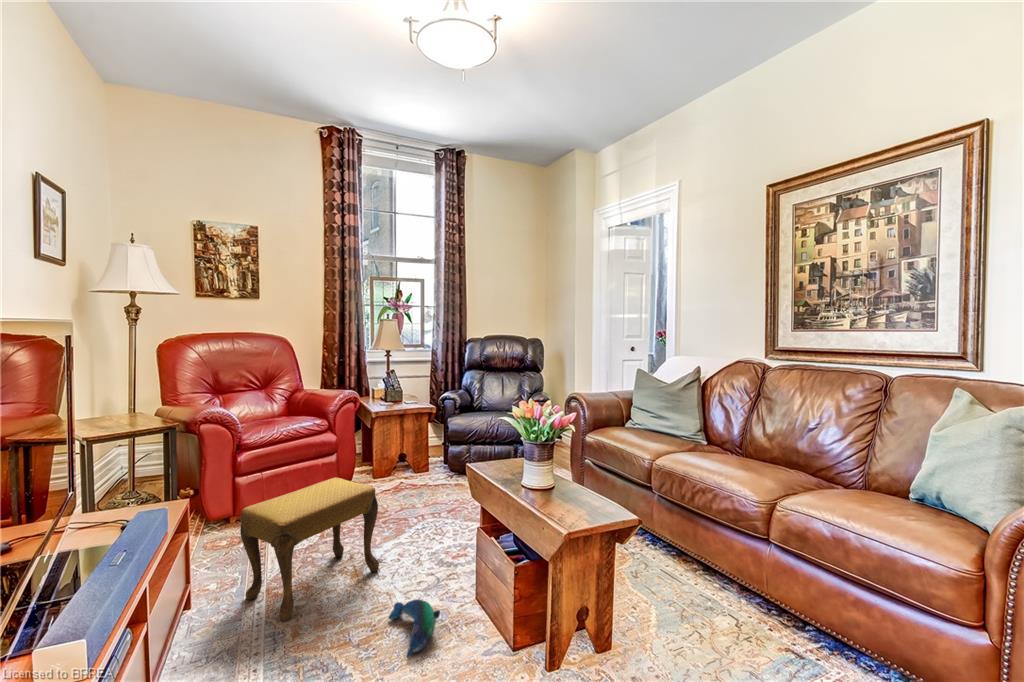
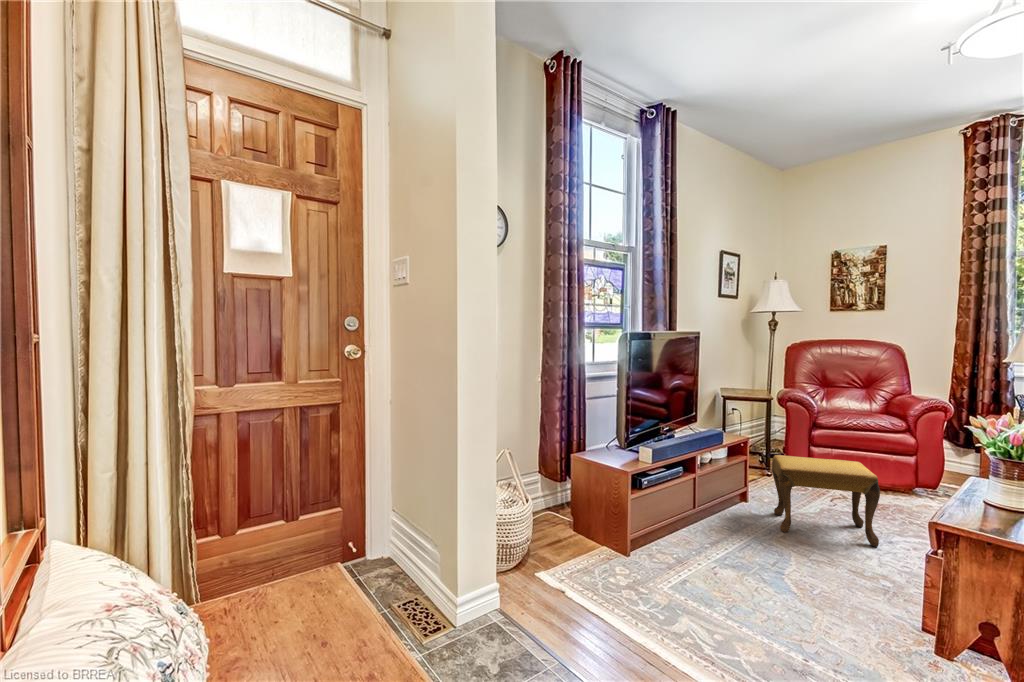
plush toy: present [389,599,440,658] -> none [827,561,875,590]

